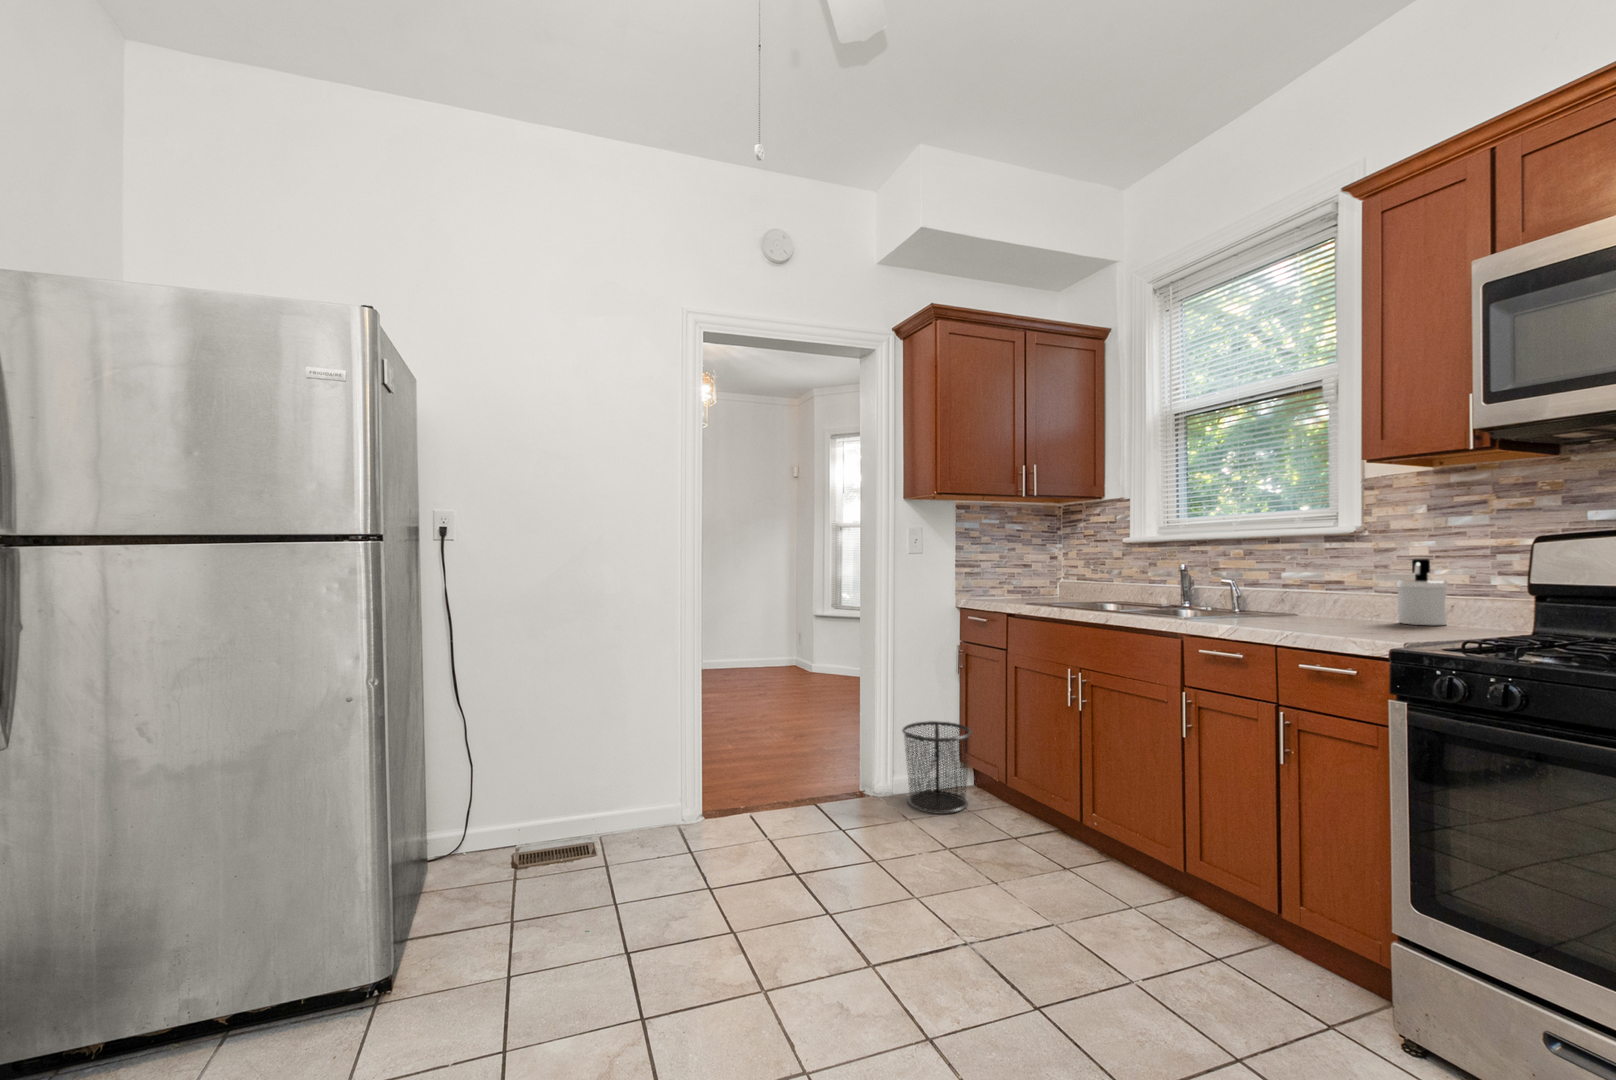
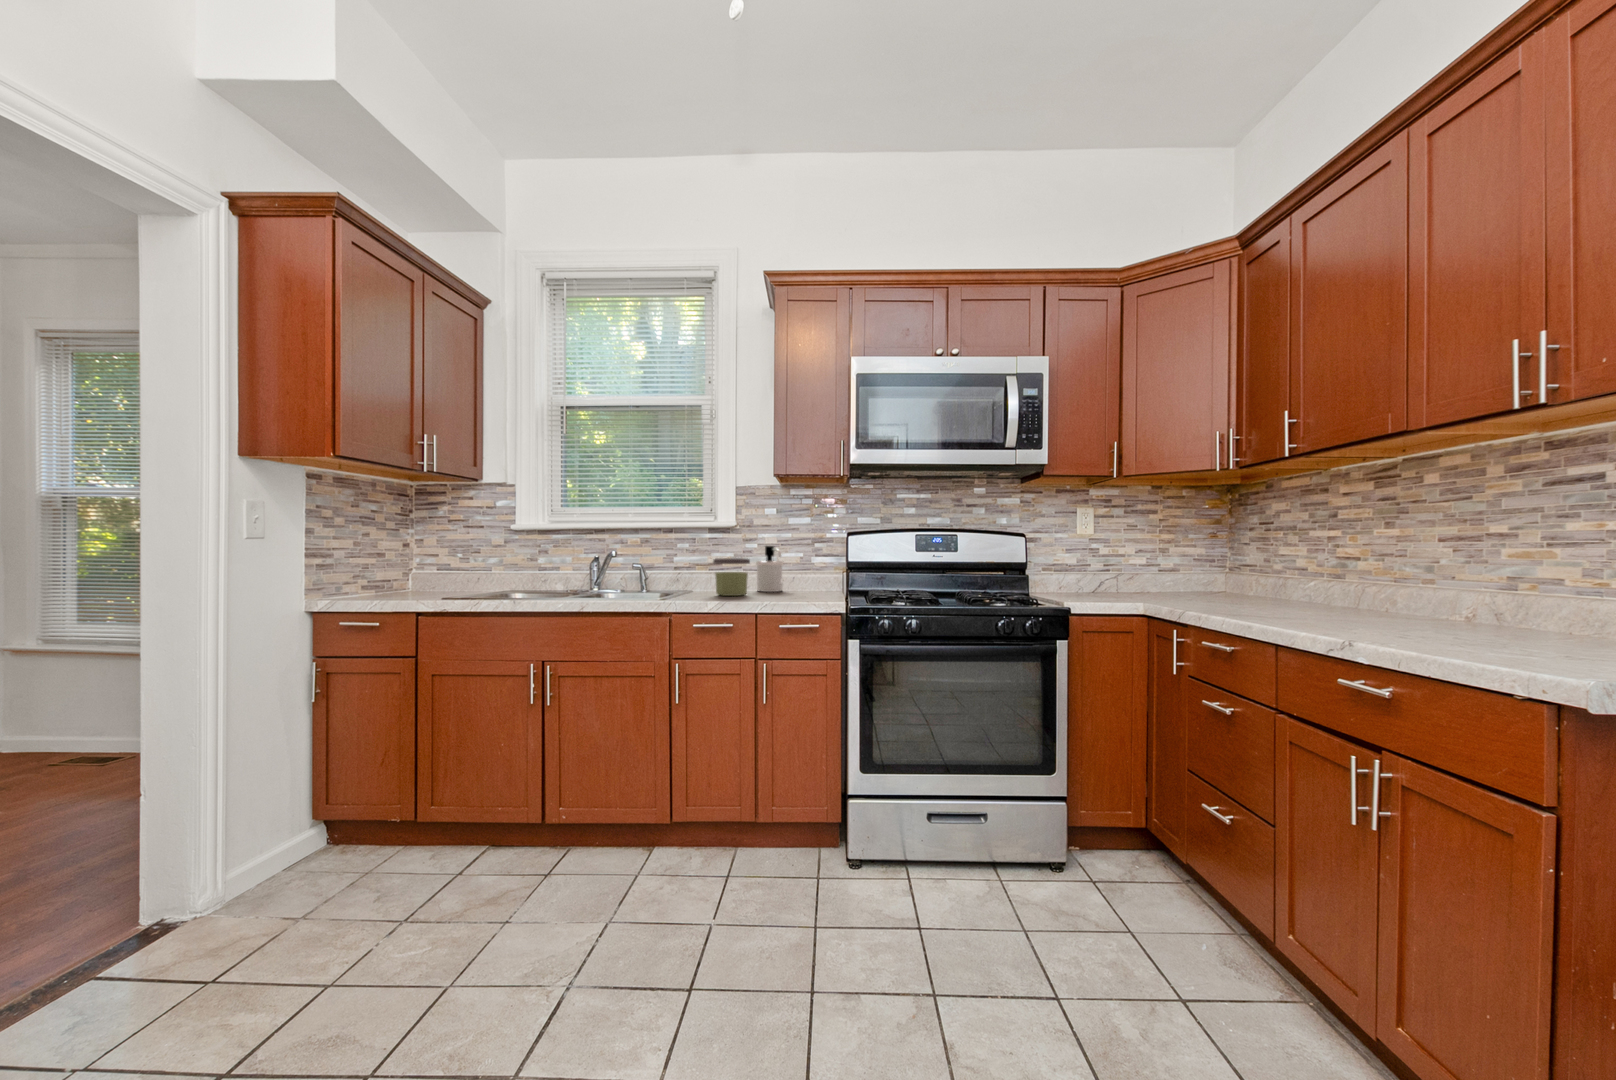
jar: none [1299,576,1351,626] -> present [713,558,750,596]
waste bin: present [902,721,972,814] -> none [257,766,374,904]

